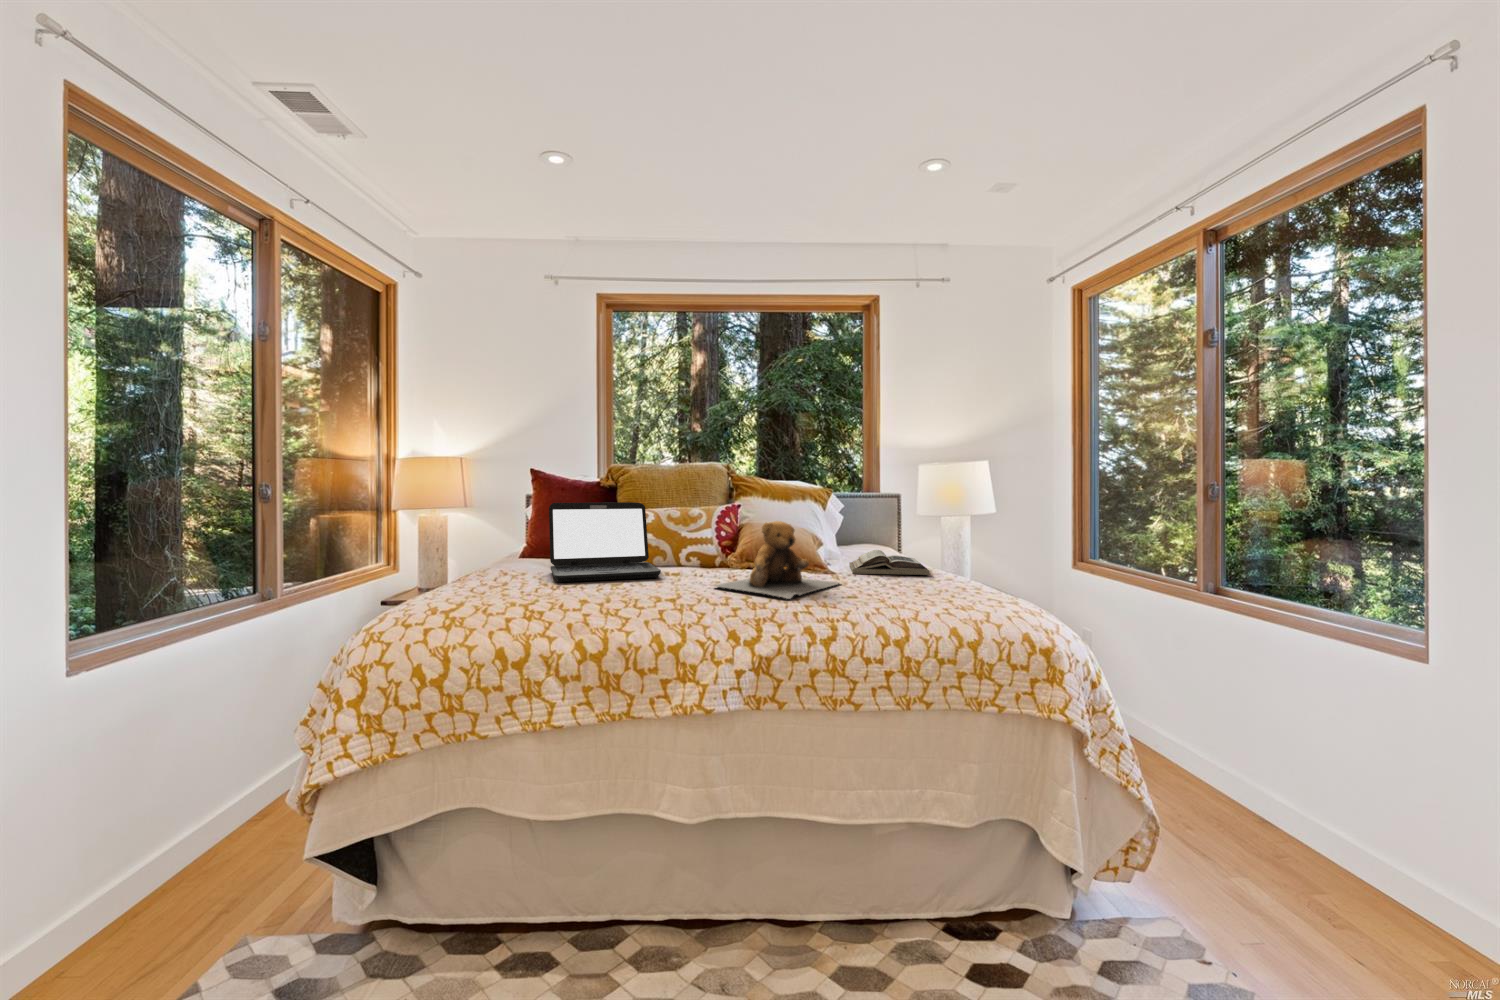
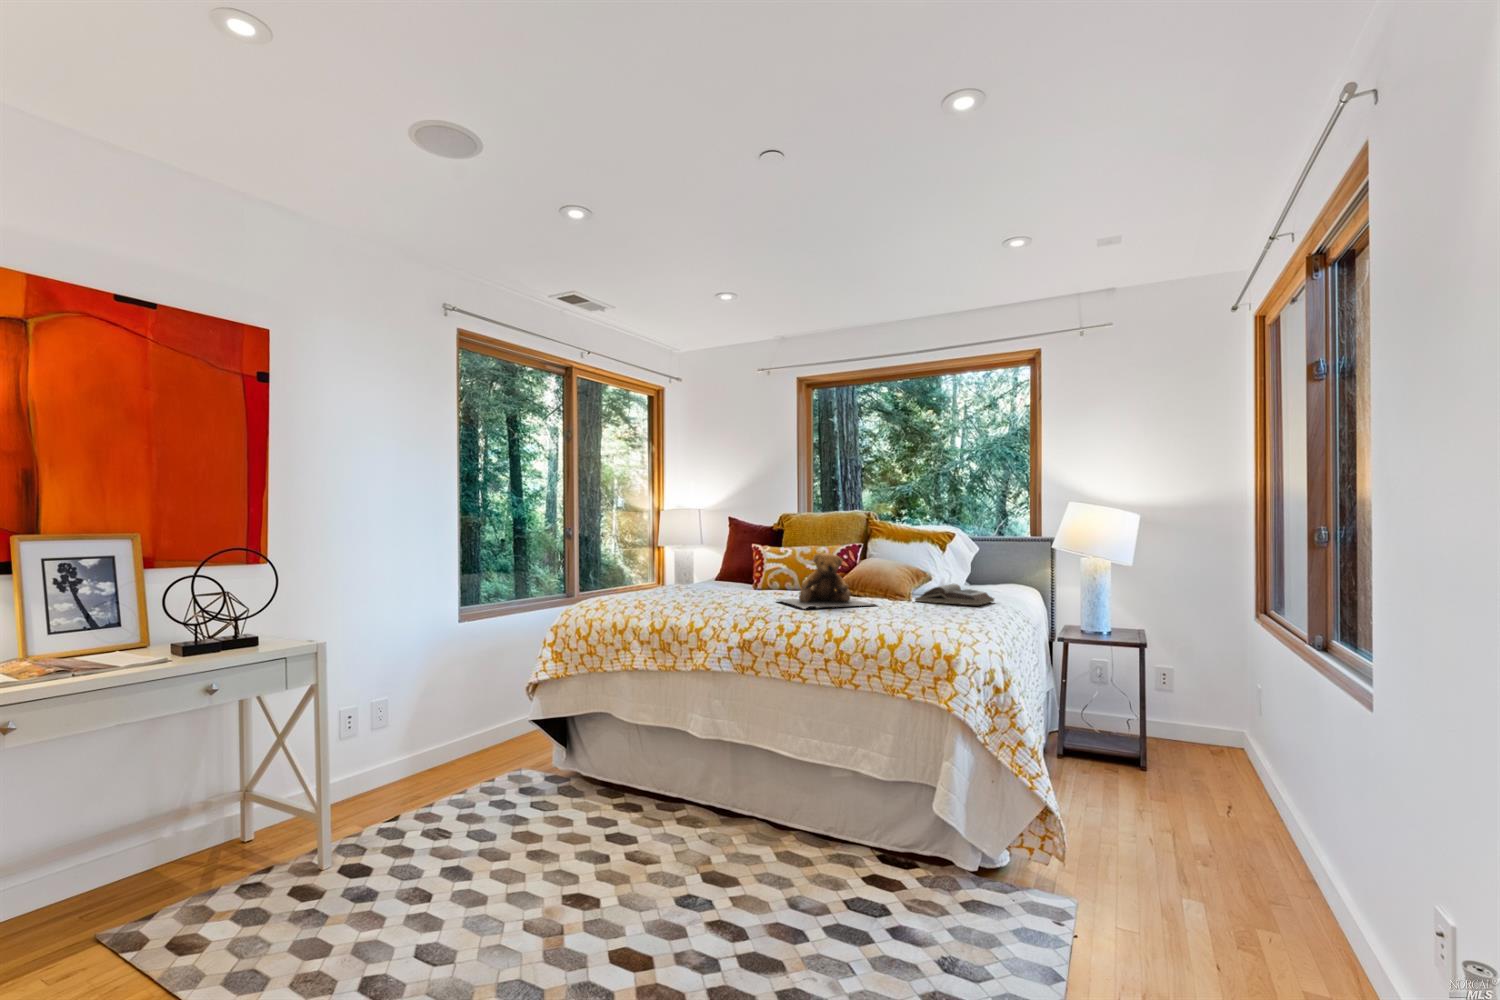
laptop: present [549,502,661,582] -> none [688,540,771,594]

